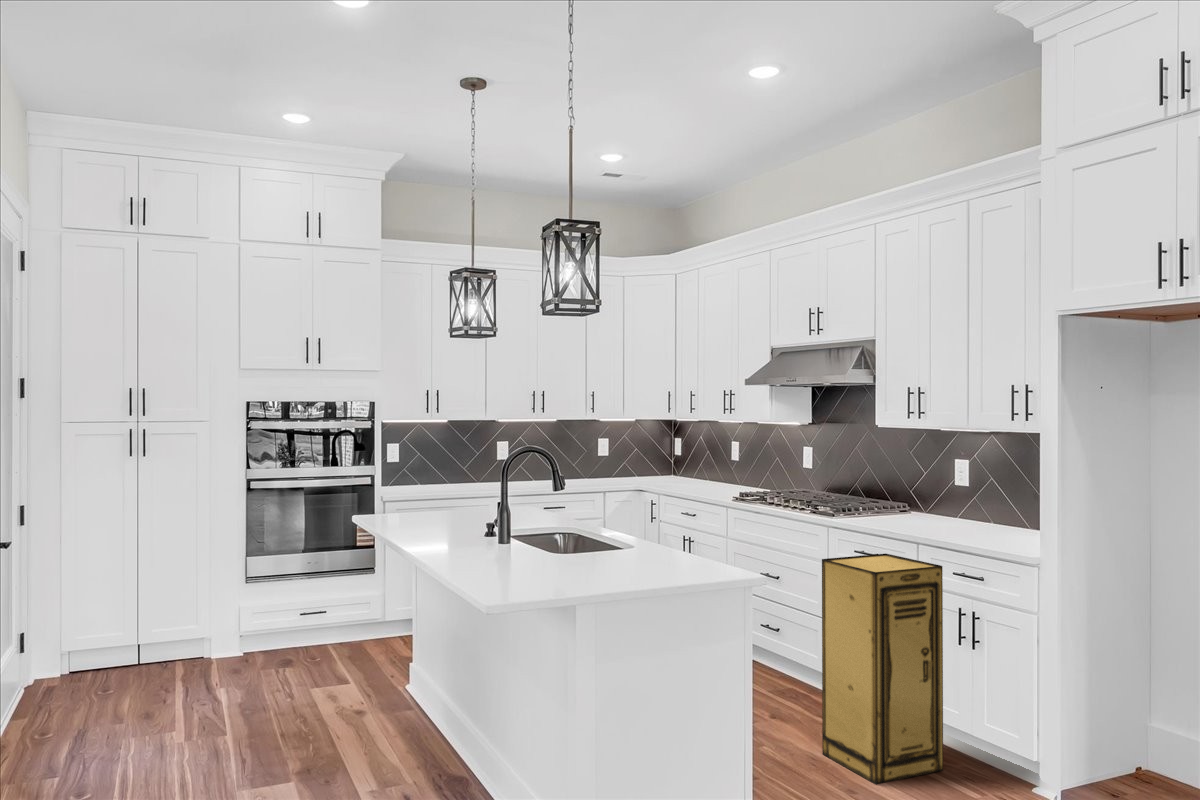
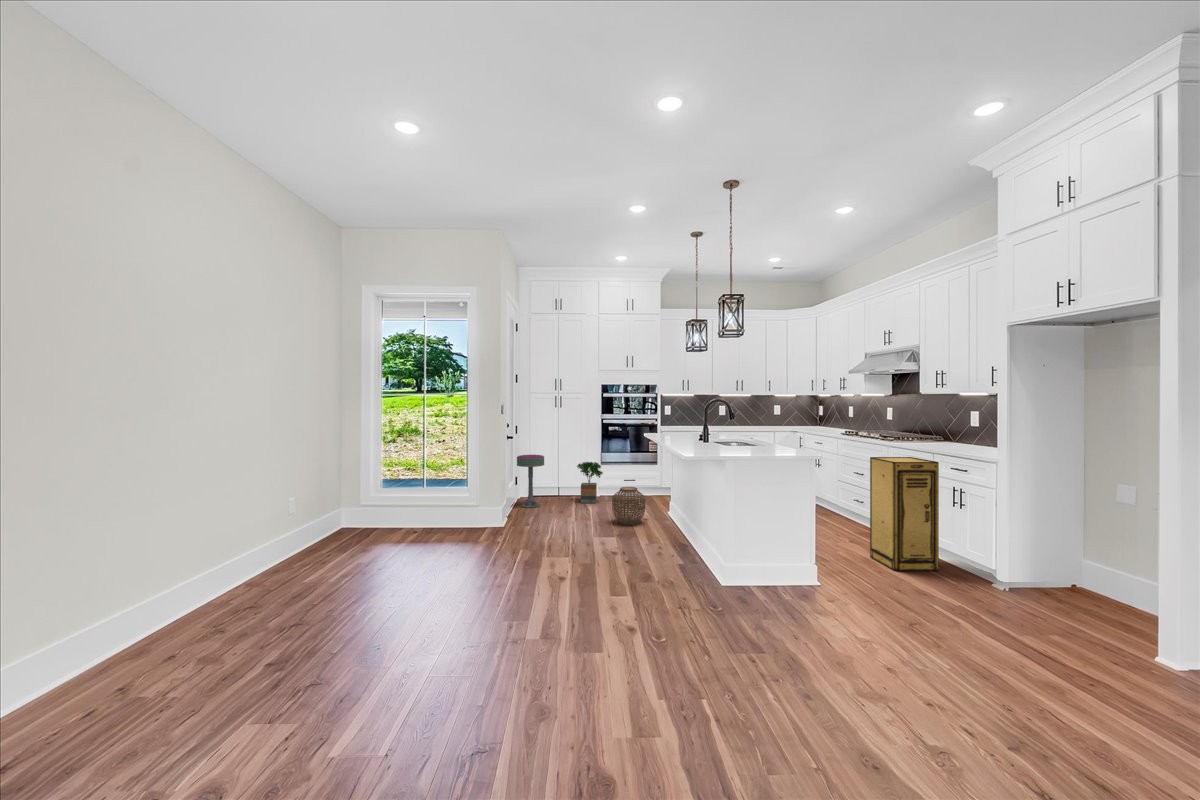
bar stool: none [22,575,100,711] -> present [517,455,544,508]
potted tree: none [184,578,253,680] -> present [577,462,603,503]
woven basket: none [280,643,360,733] -> present [612,487,645,524]

